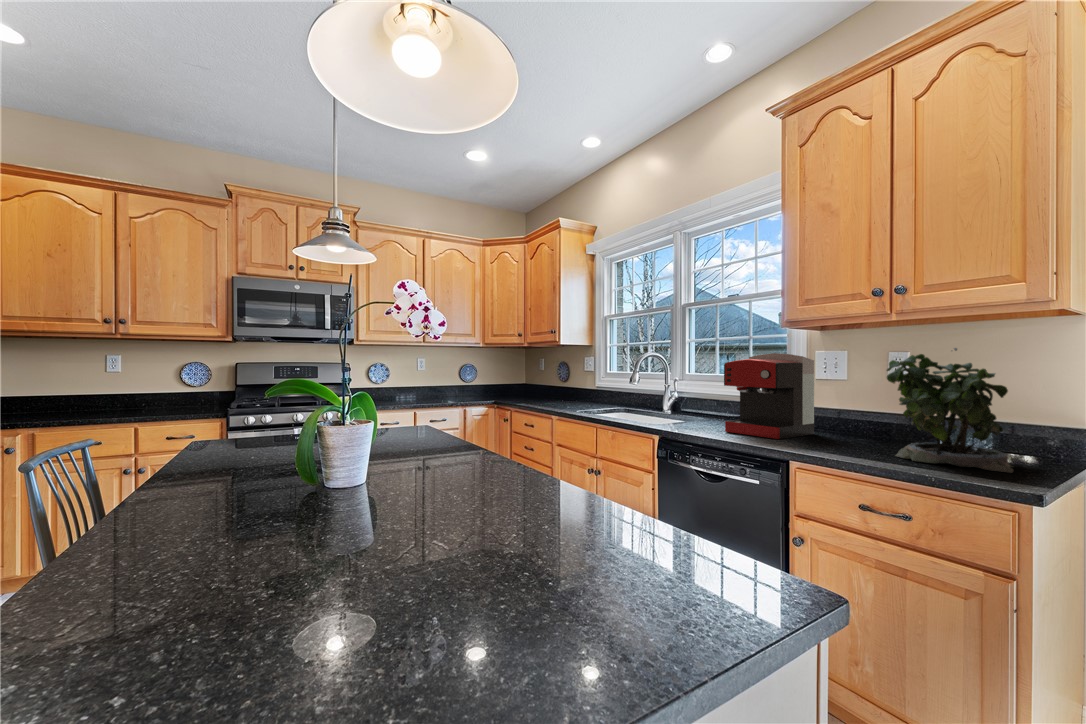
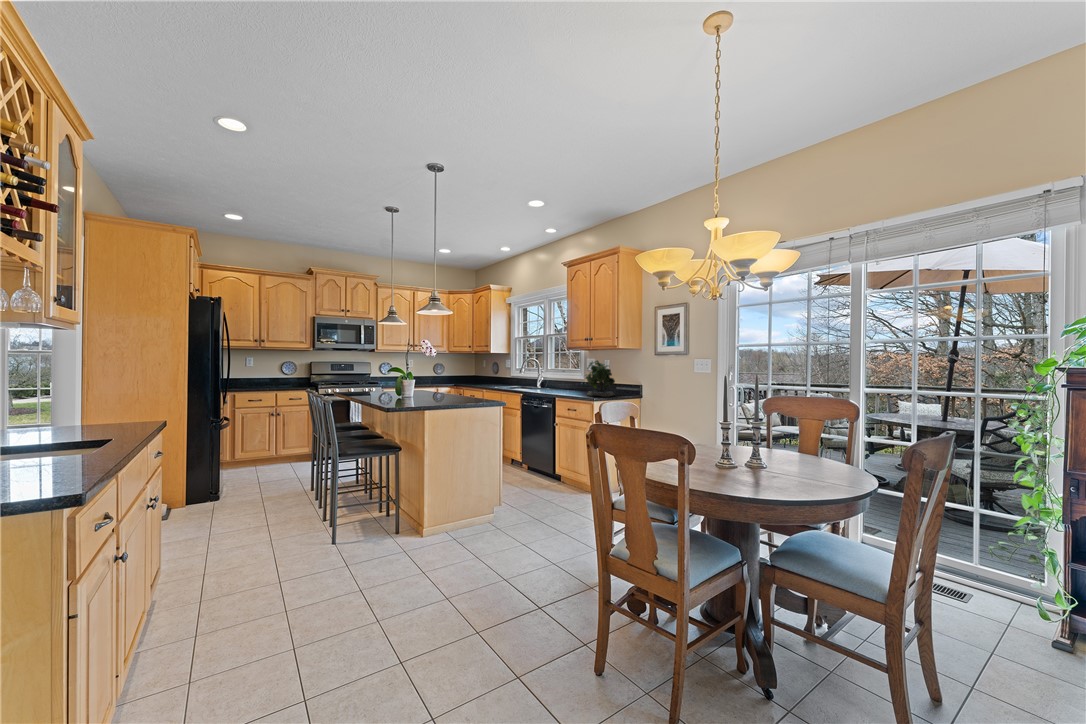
coffee maker: present [724,353,814,439] -> none [547,360,582,393]

